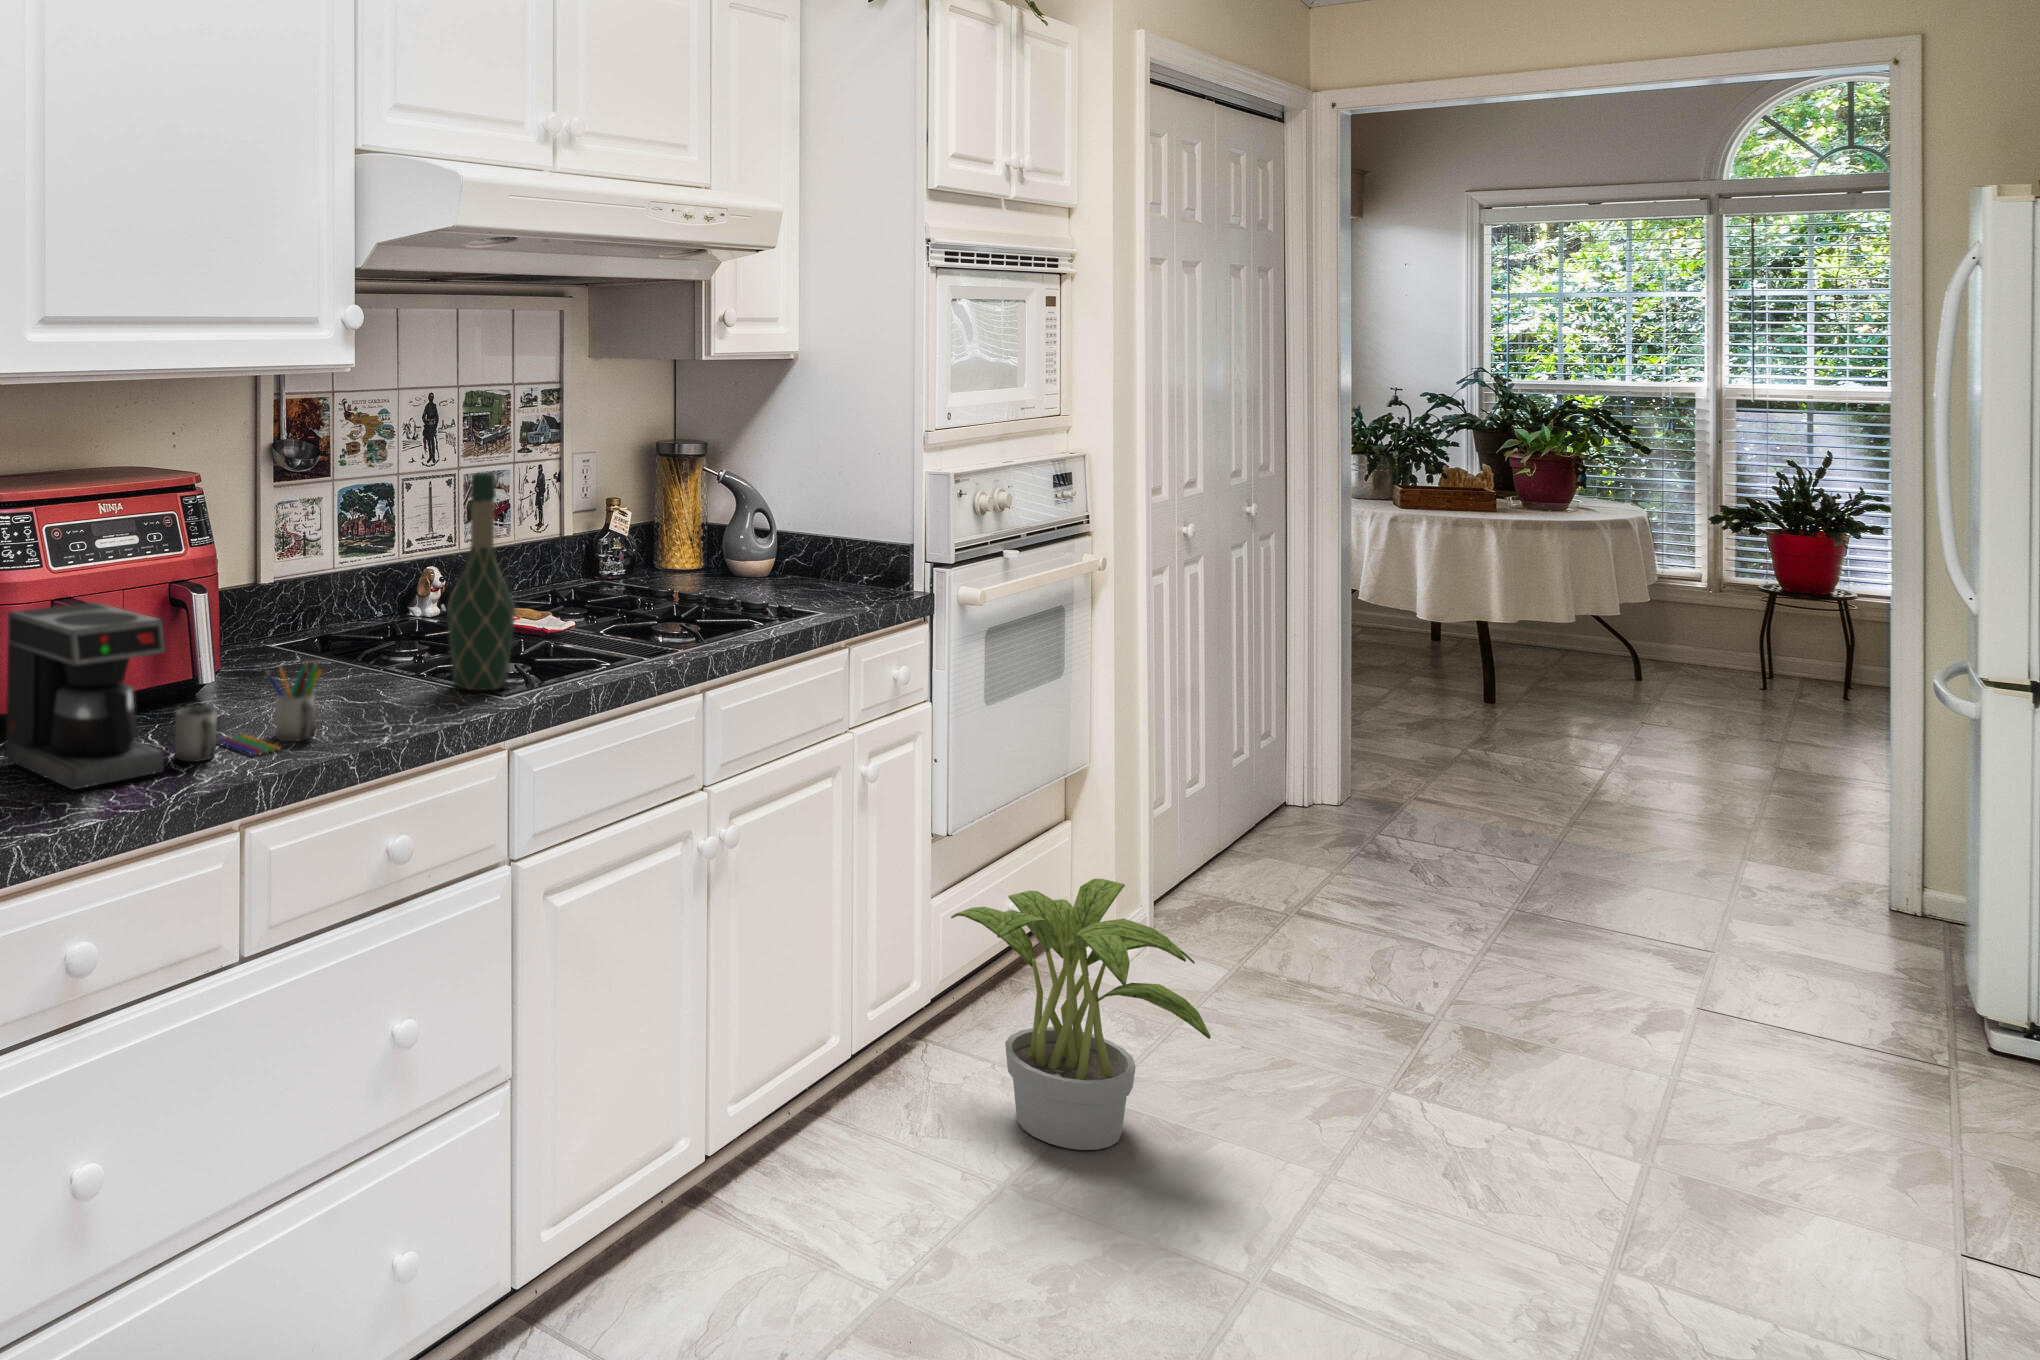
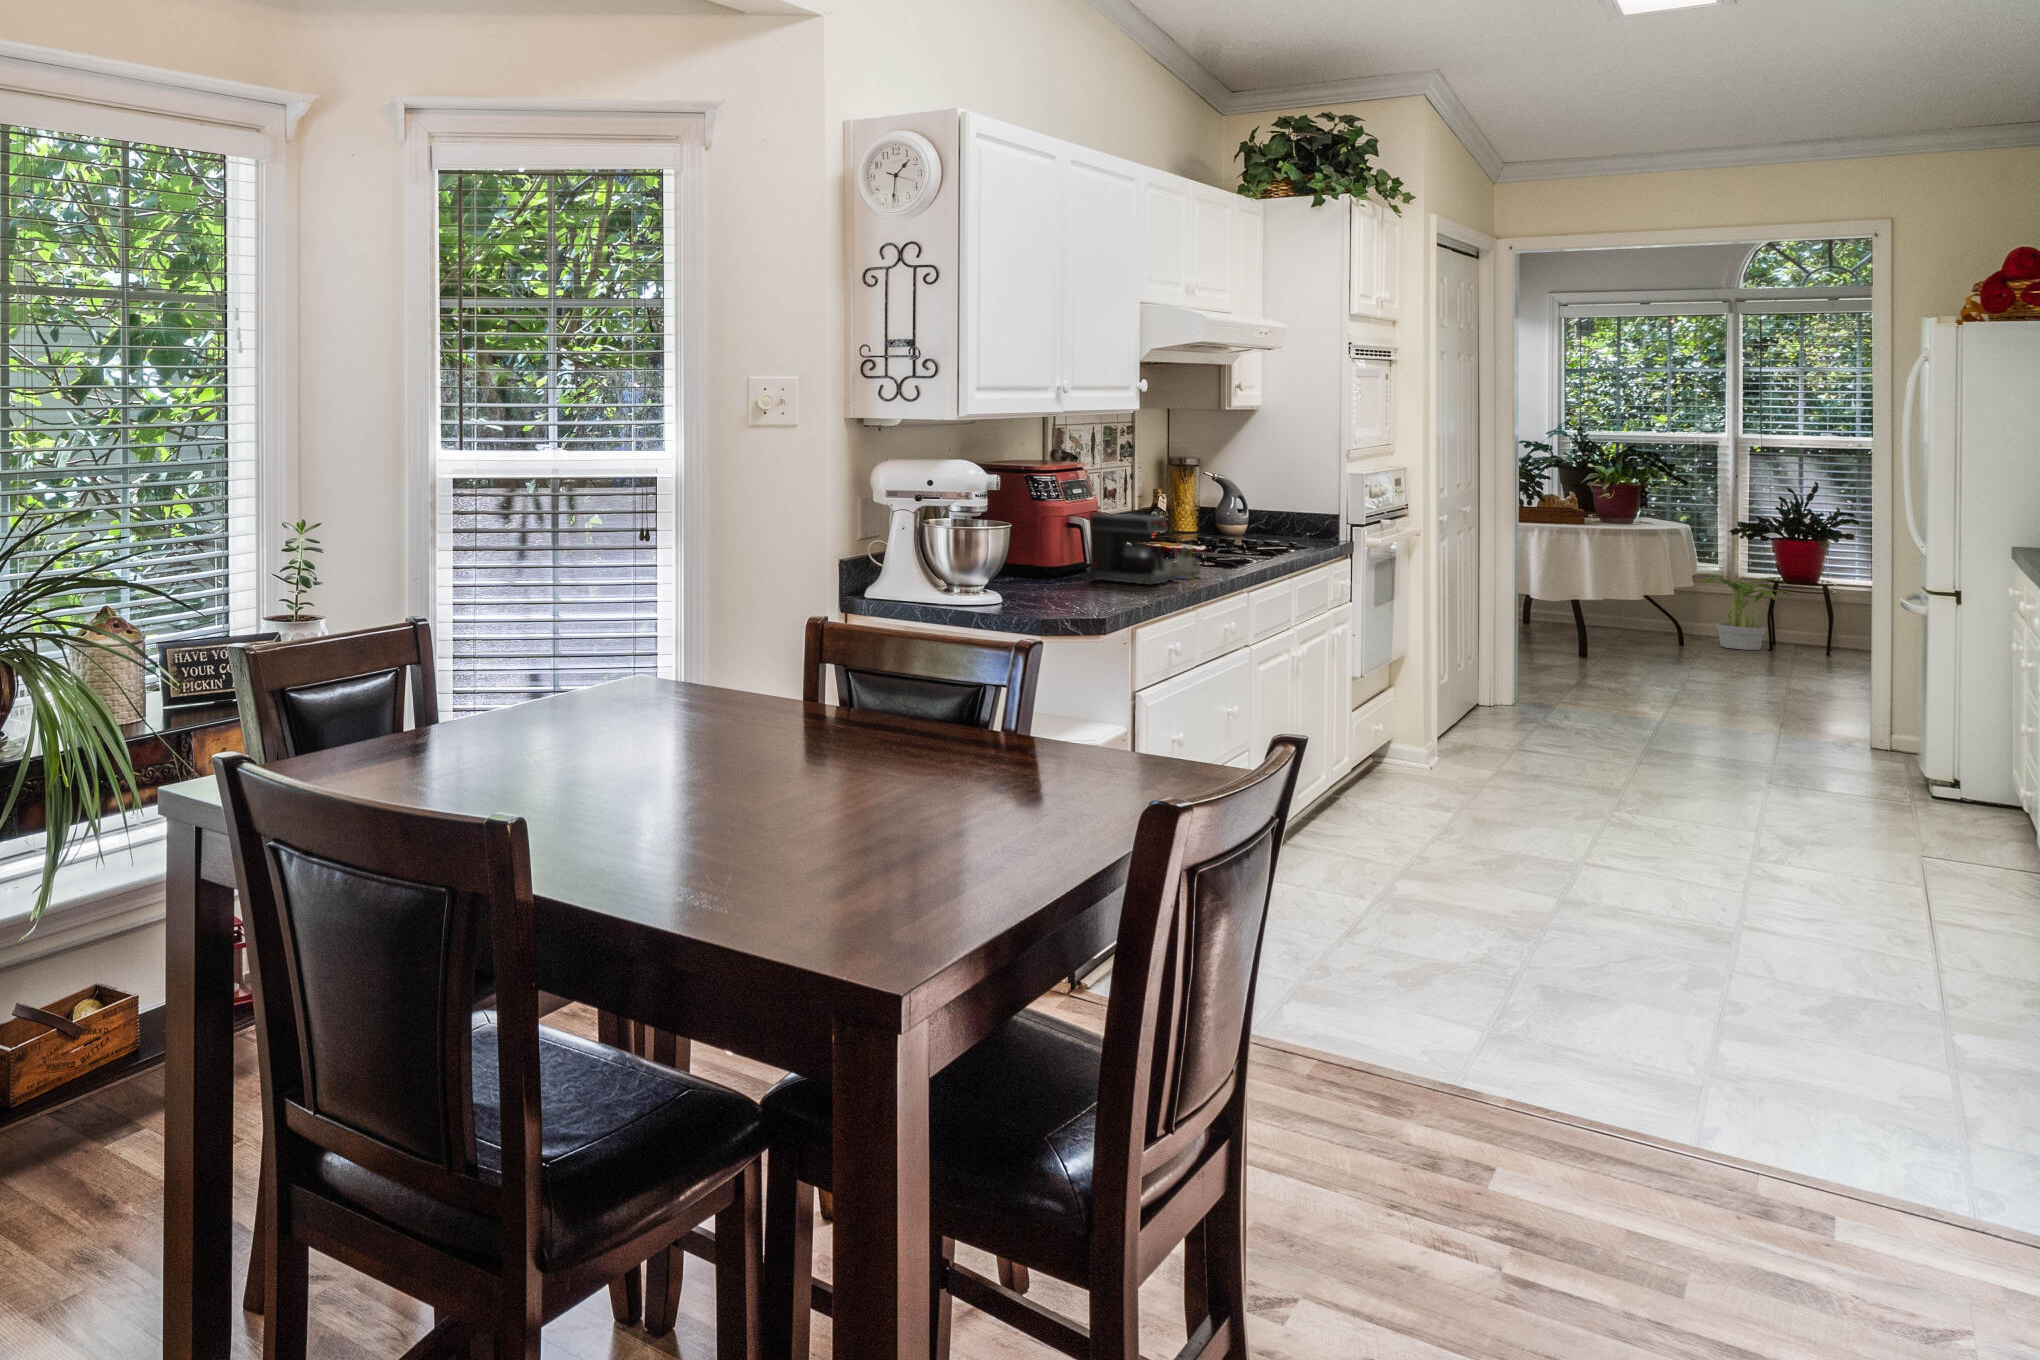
wine bottle: present [447,473,515,690] -> none [1203,462,1238,565]
potted plant: present [951,879,1211,1150] -> present [1696,574,1791,650]

